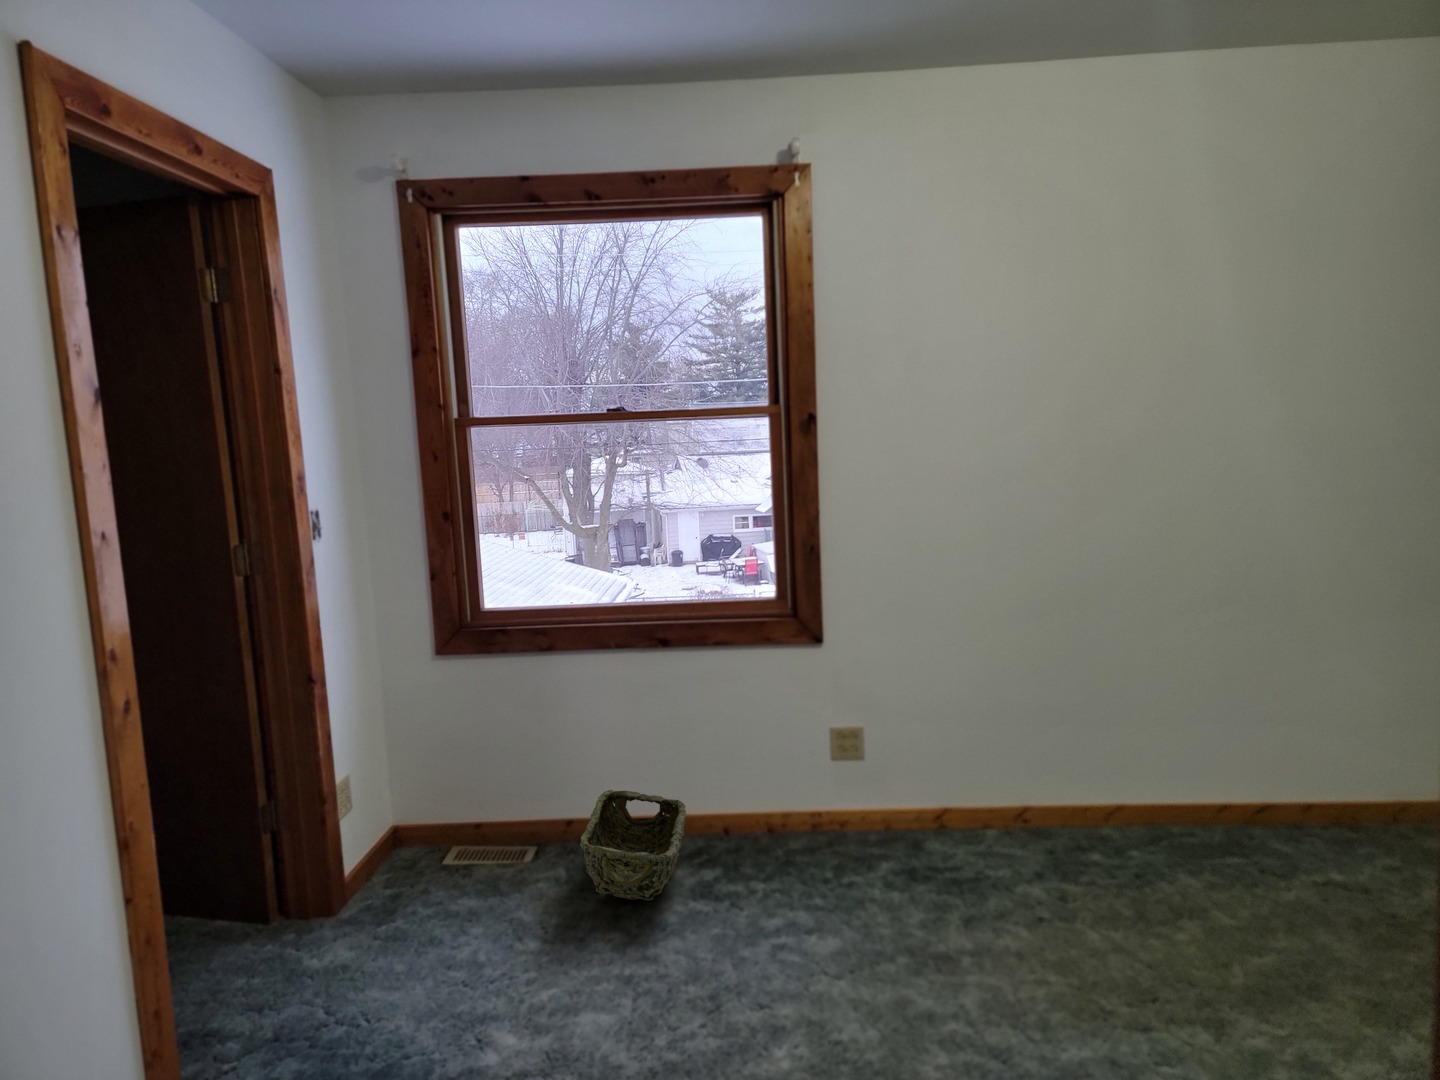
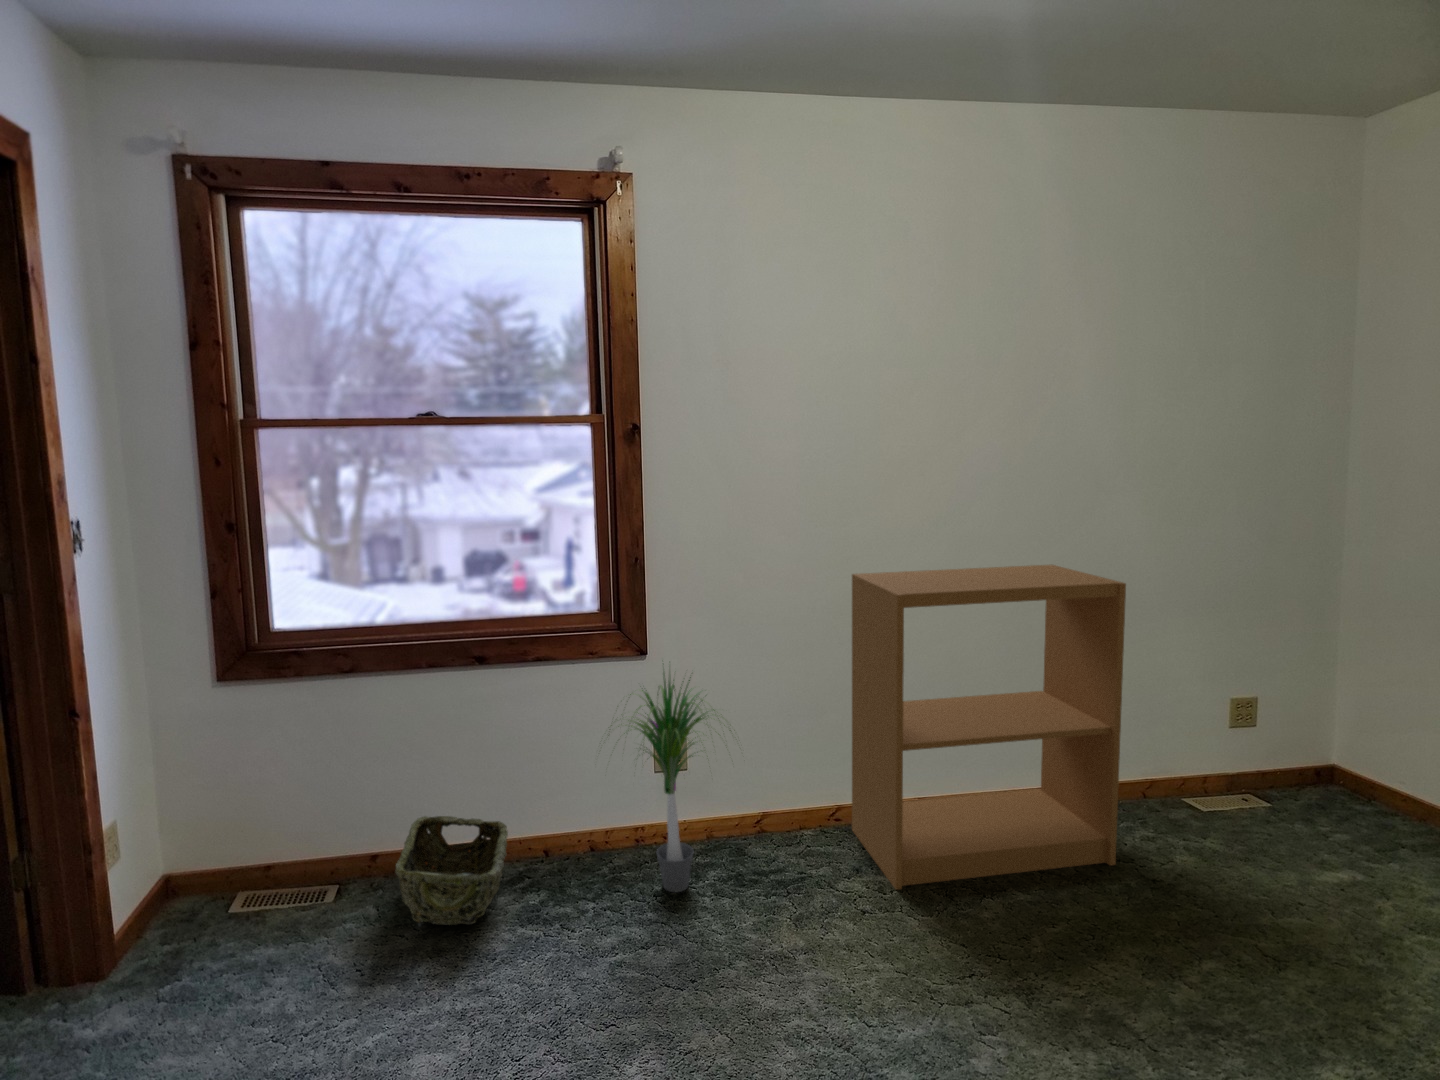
bookshelf: none [1037,563,1385,912] -> present [852,565,1126,890]
potted plant: none [767,649,924,889] -> present [608,675,731,892]

